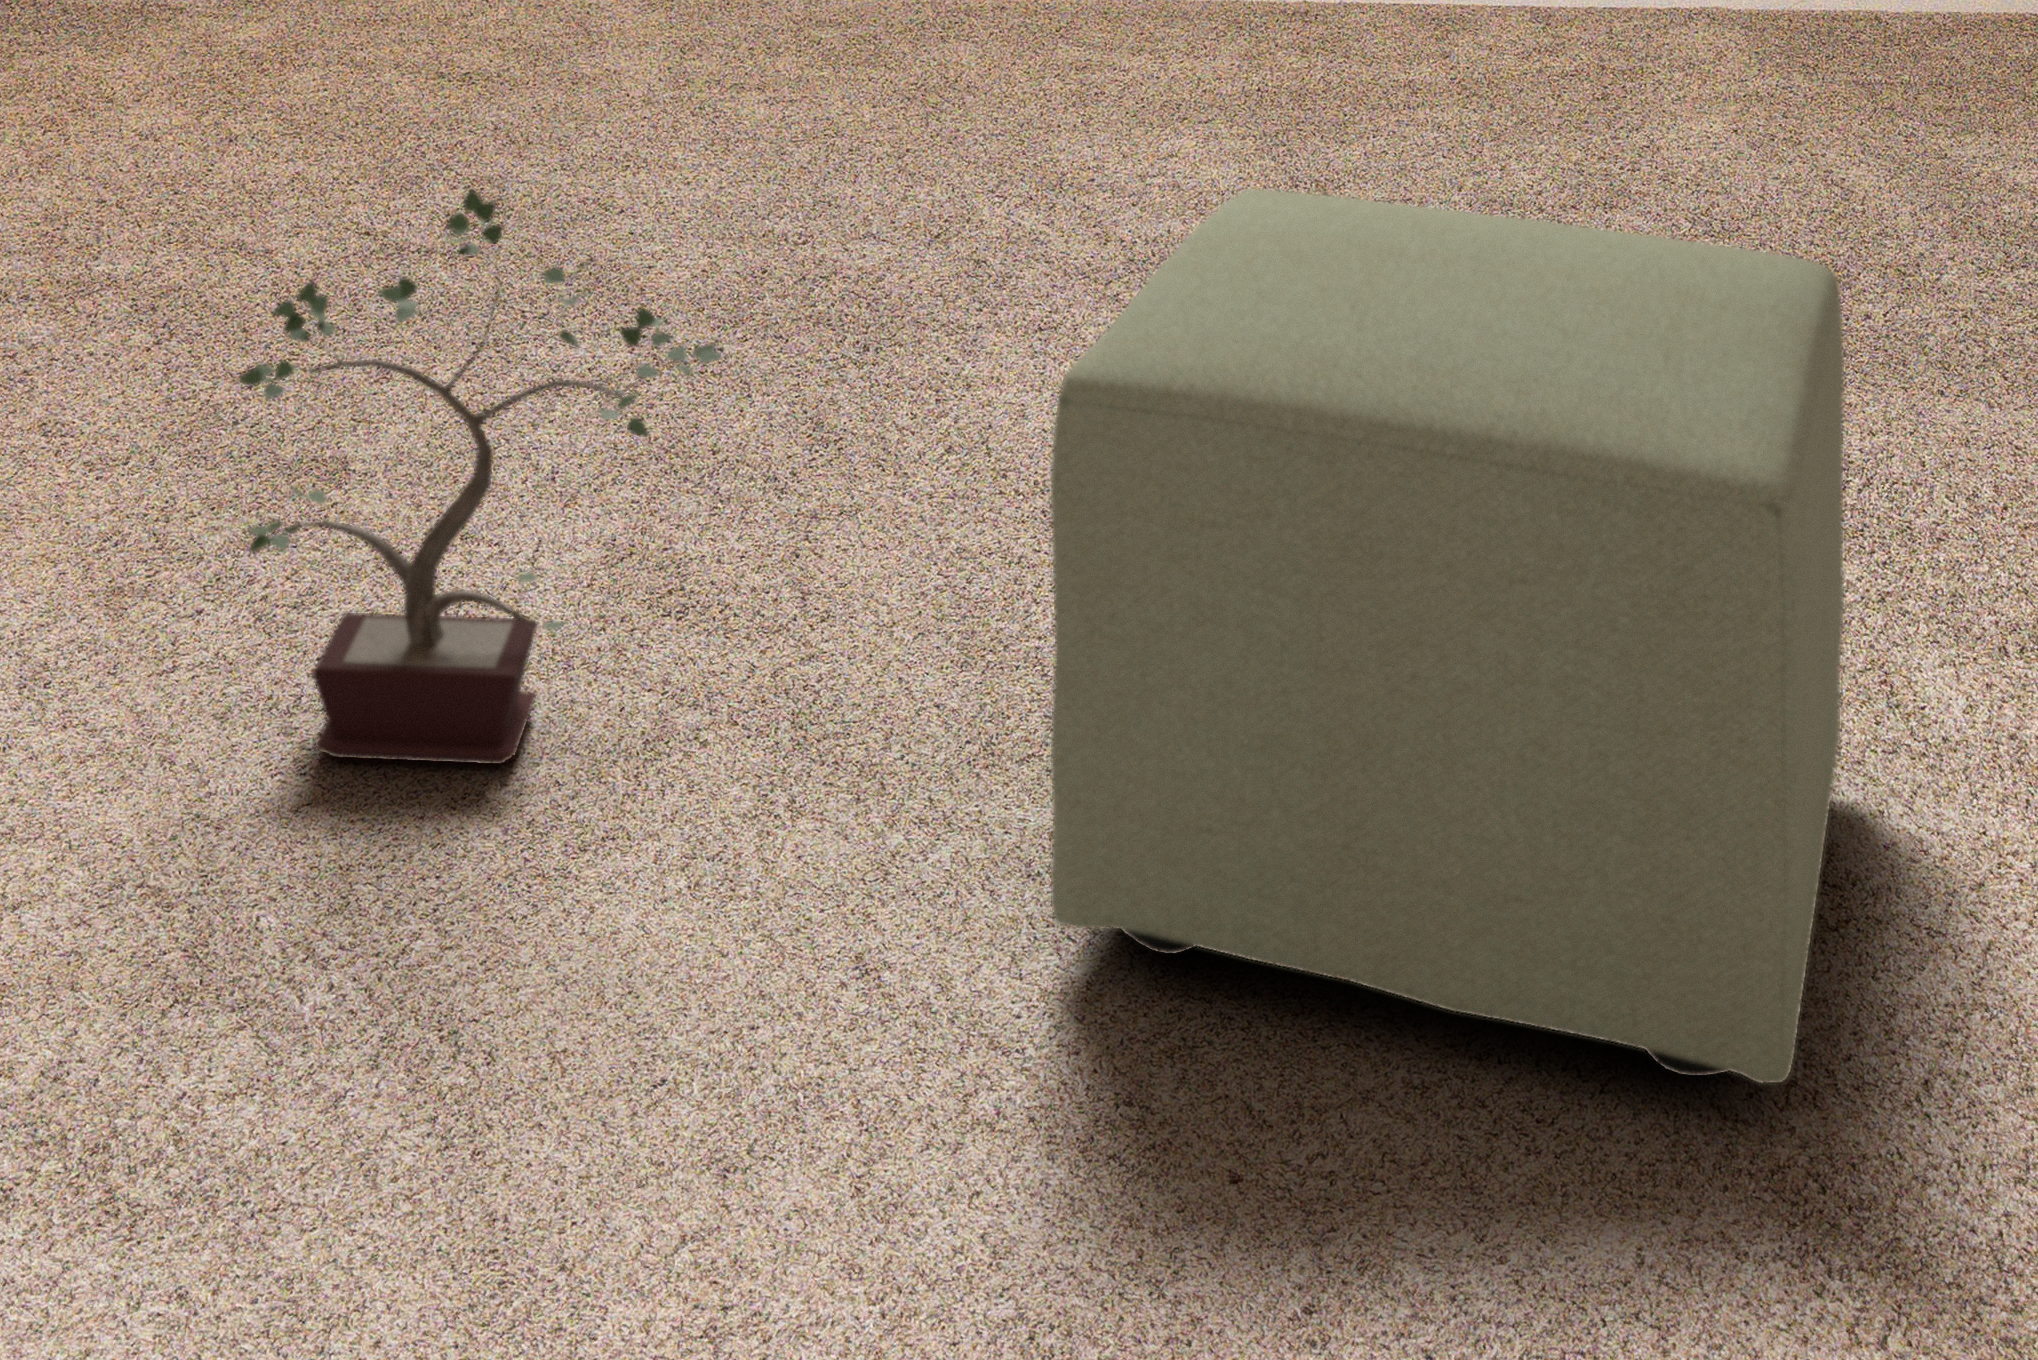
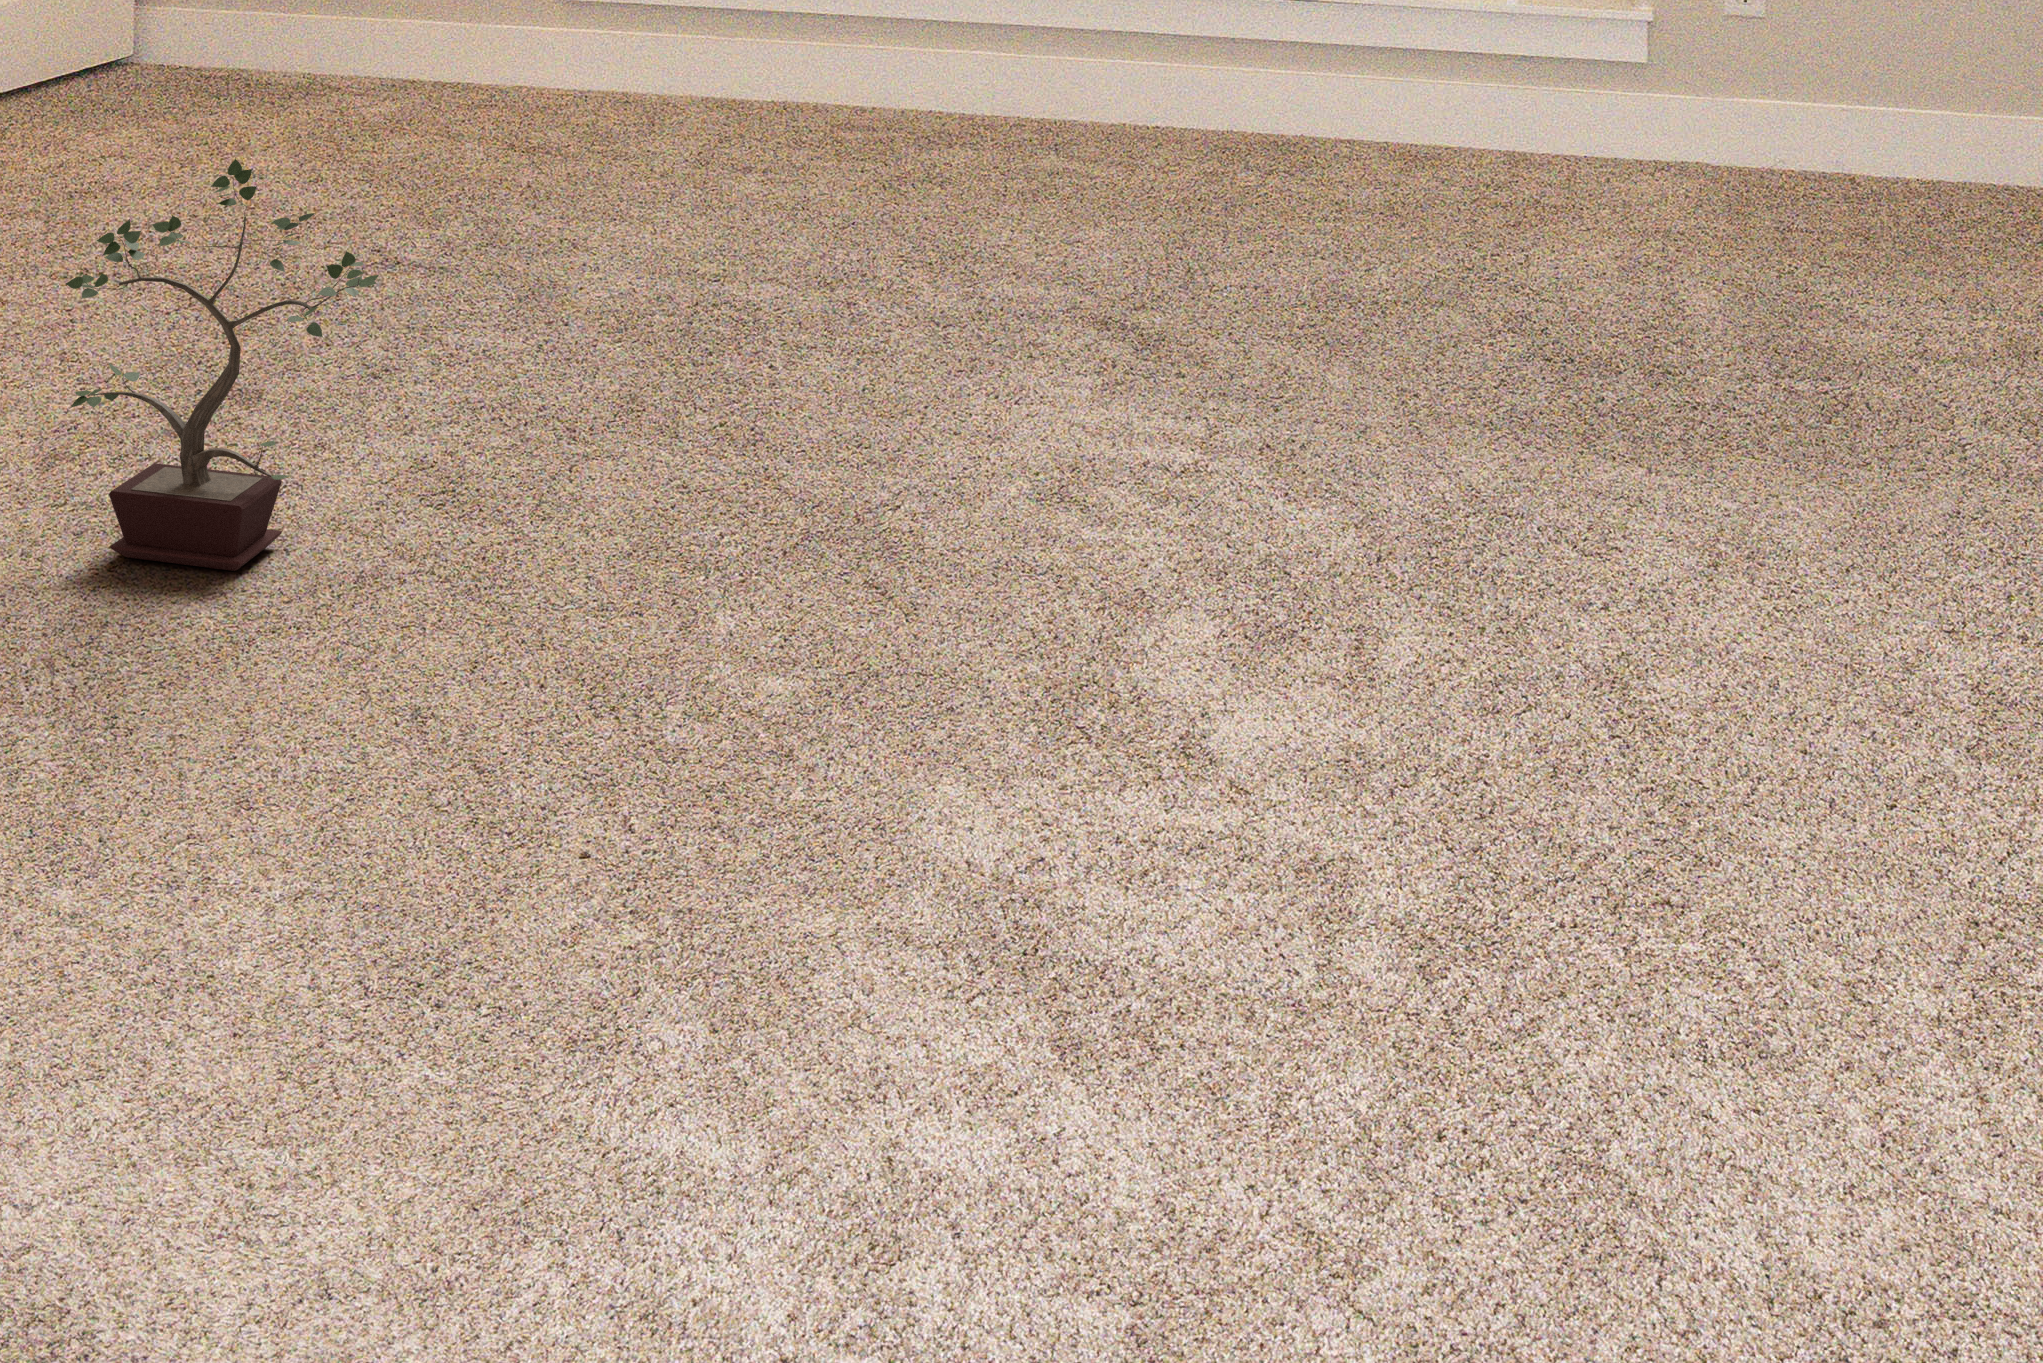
ottoman: present [1051,189,1844,1084] -> none [518,196,1196,807]

